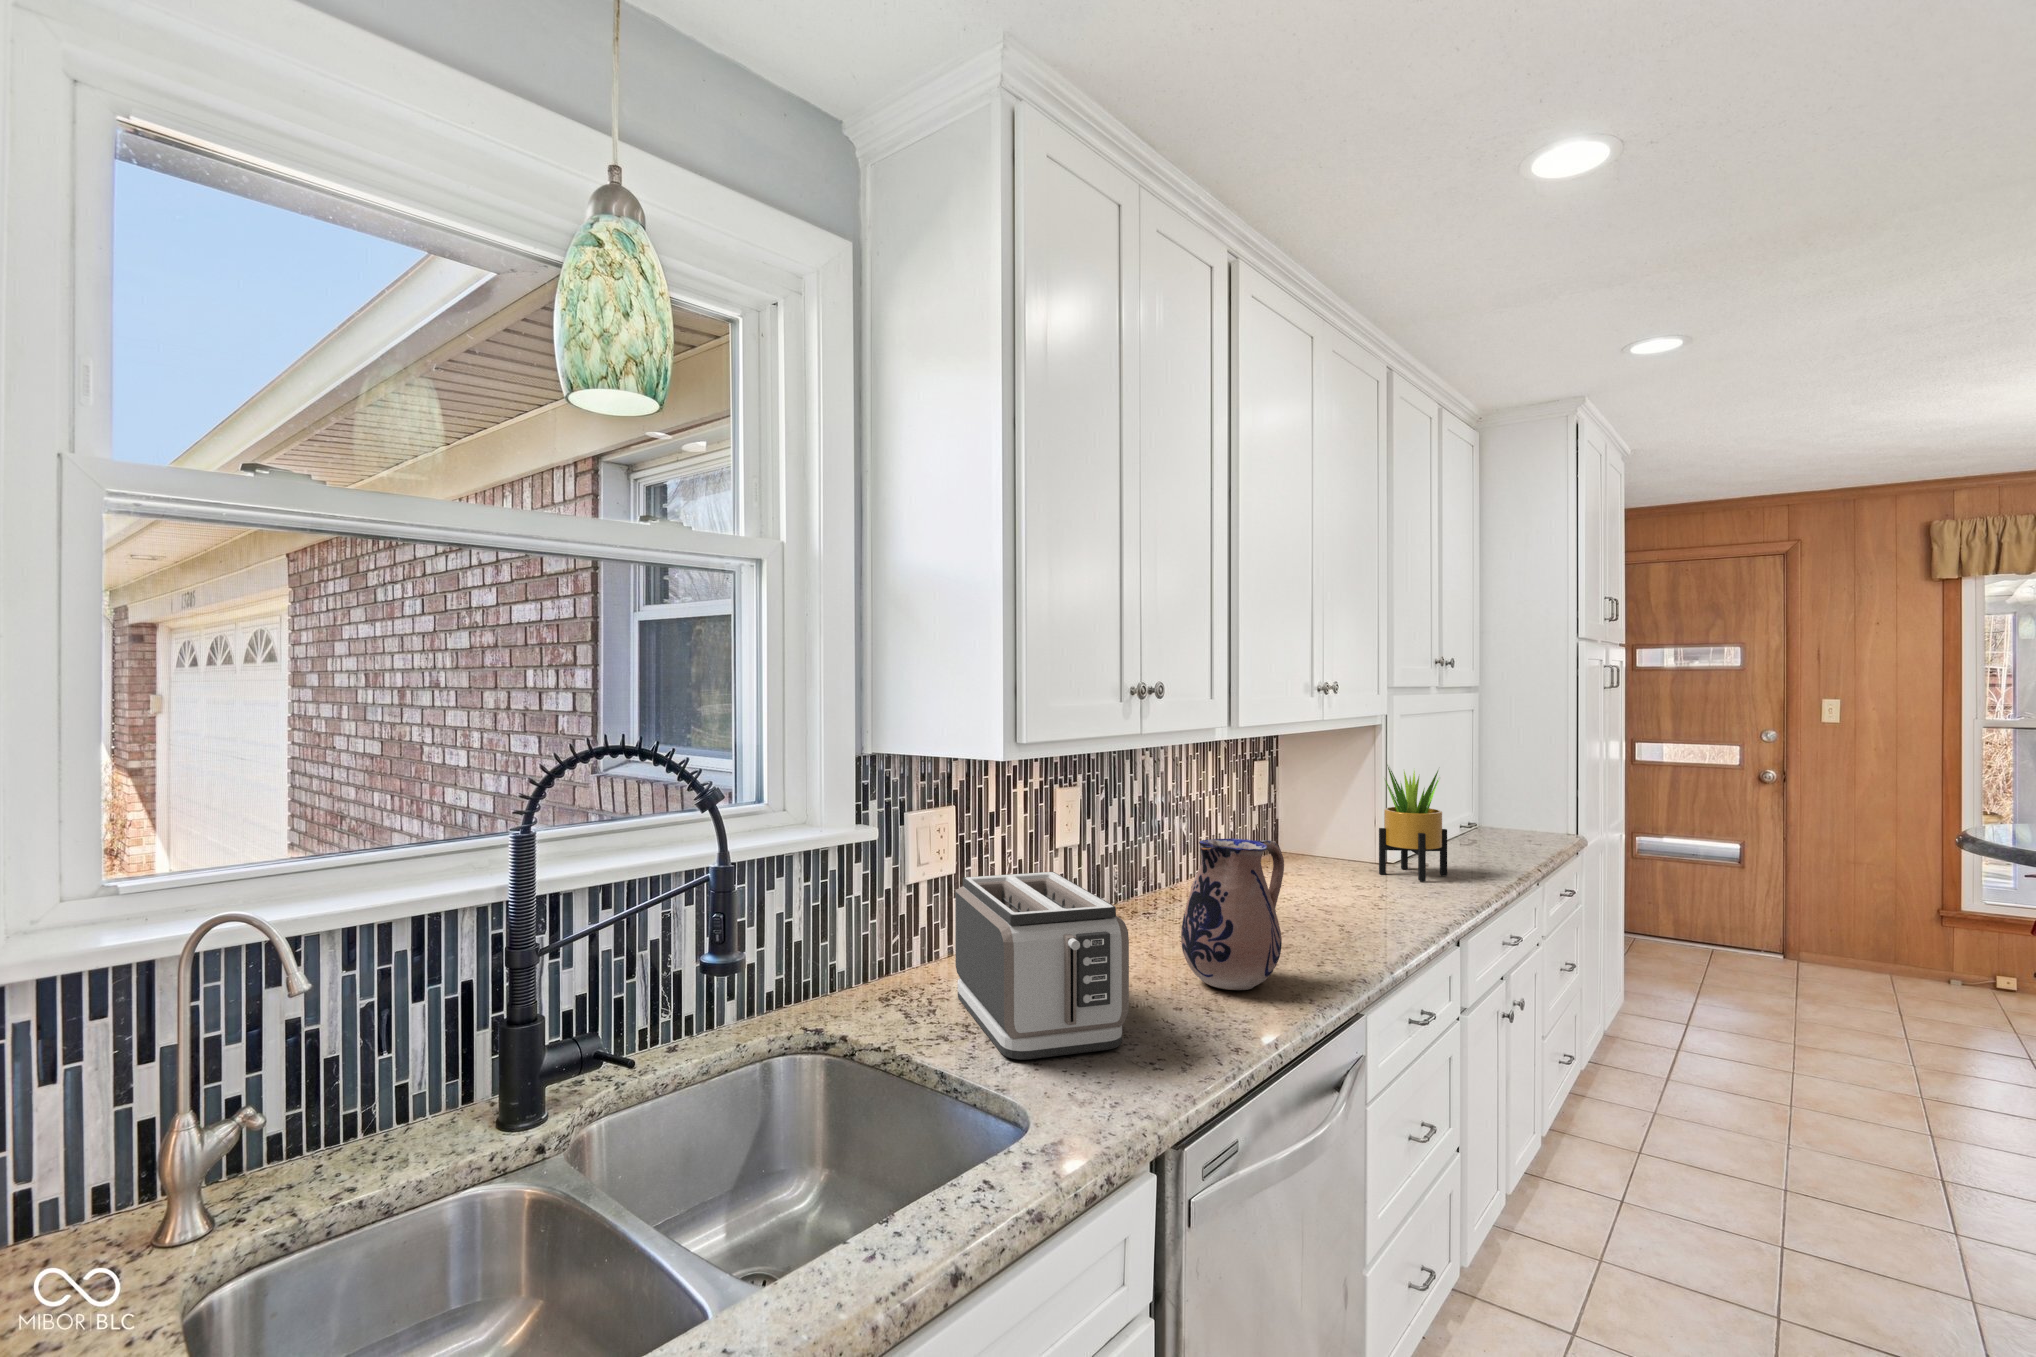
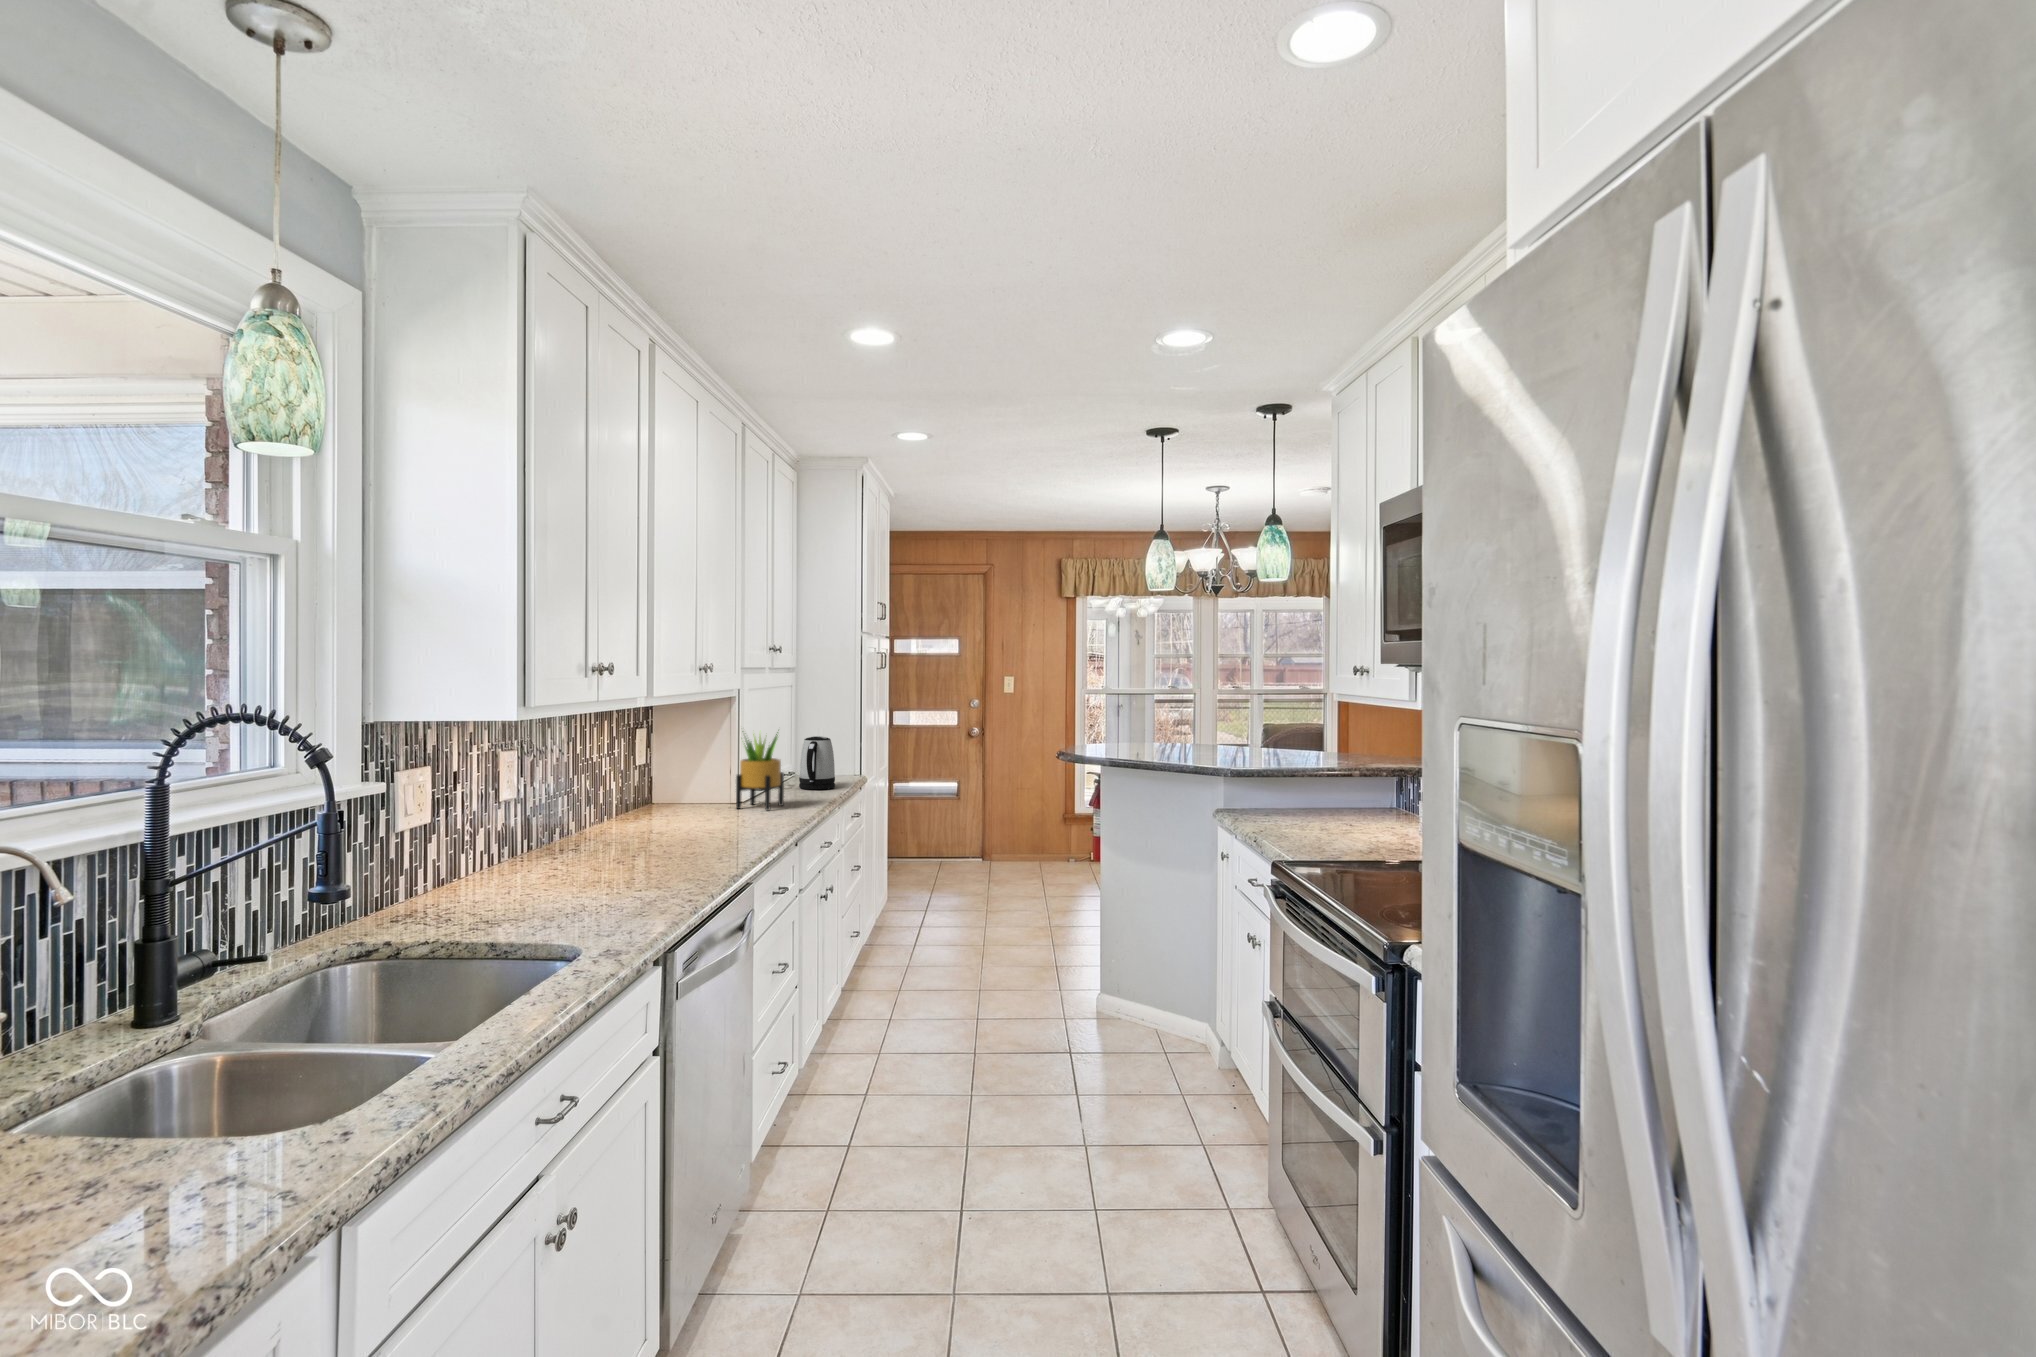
kettle: none [1479,779,1533,854] -> present [799,736,835,789]
ceramic pitcher: present [1181,838,1284,990] -> none [630,776,701,880]
toaster: present [955,872,1129,1060] -> none [459,809,619,930]

